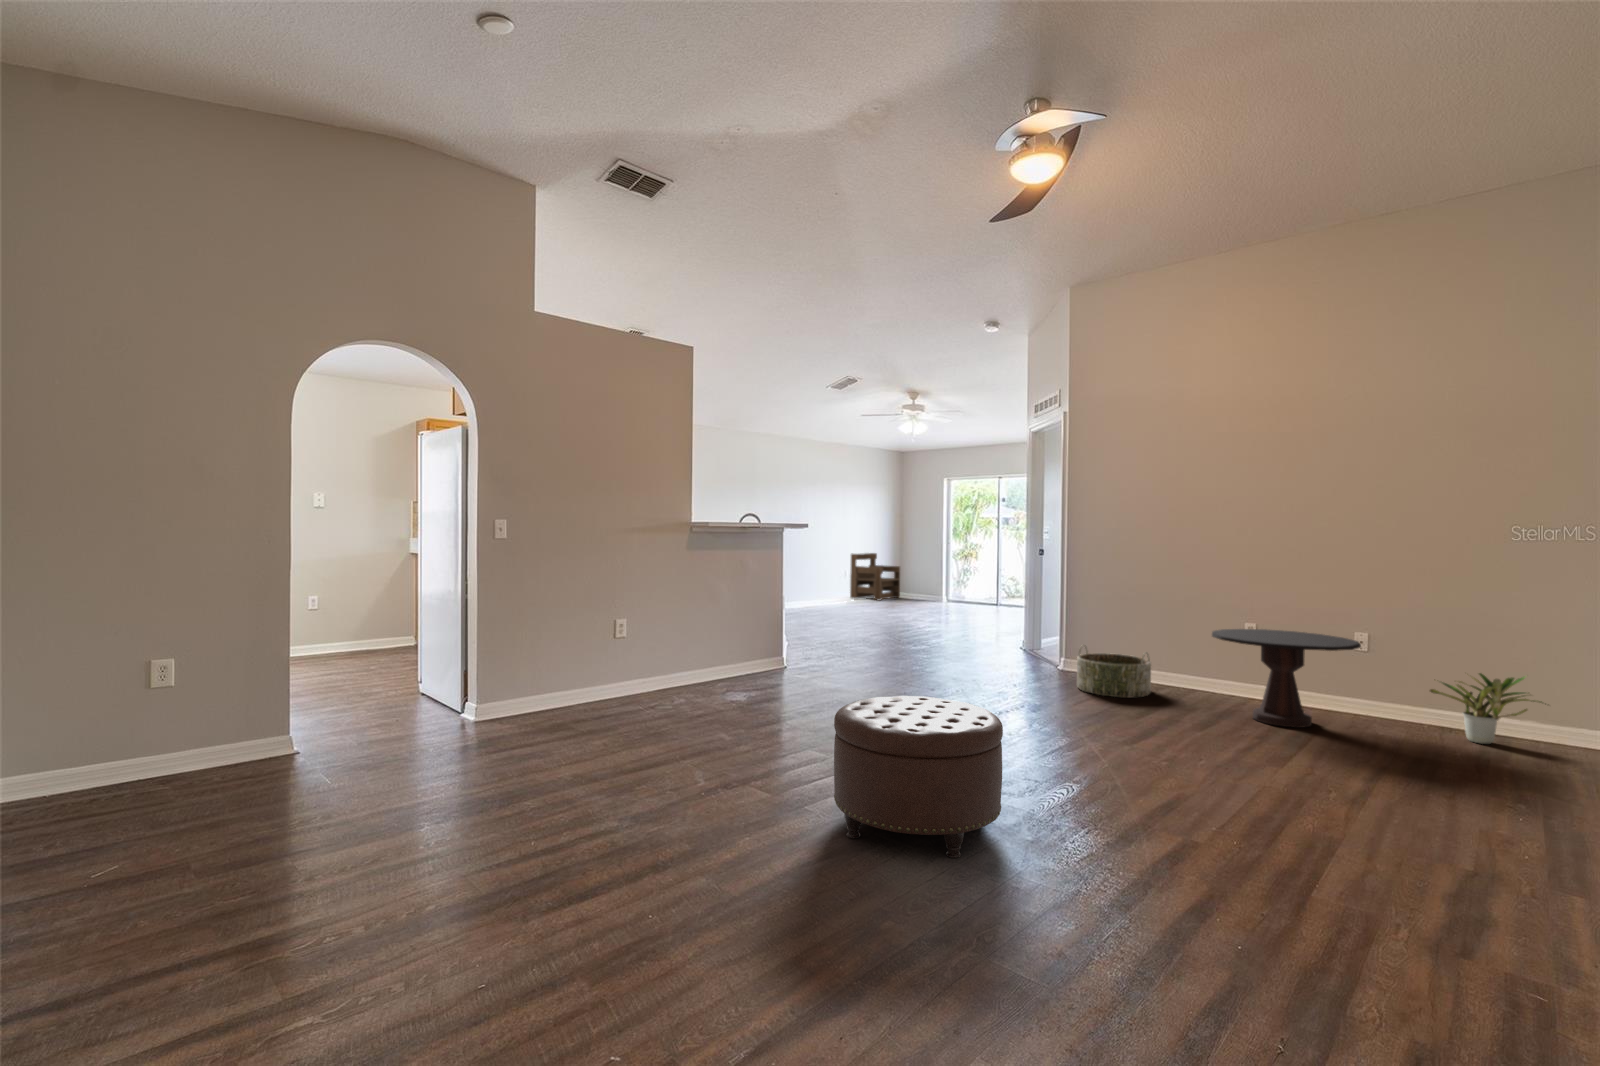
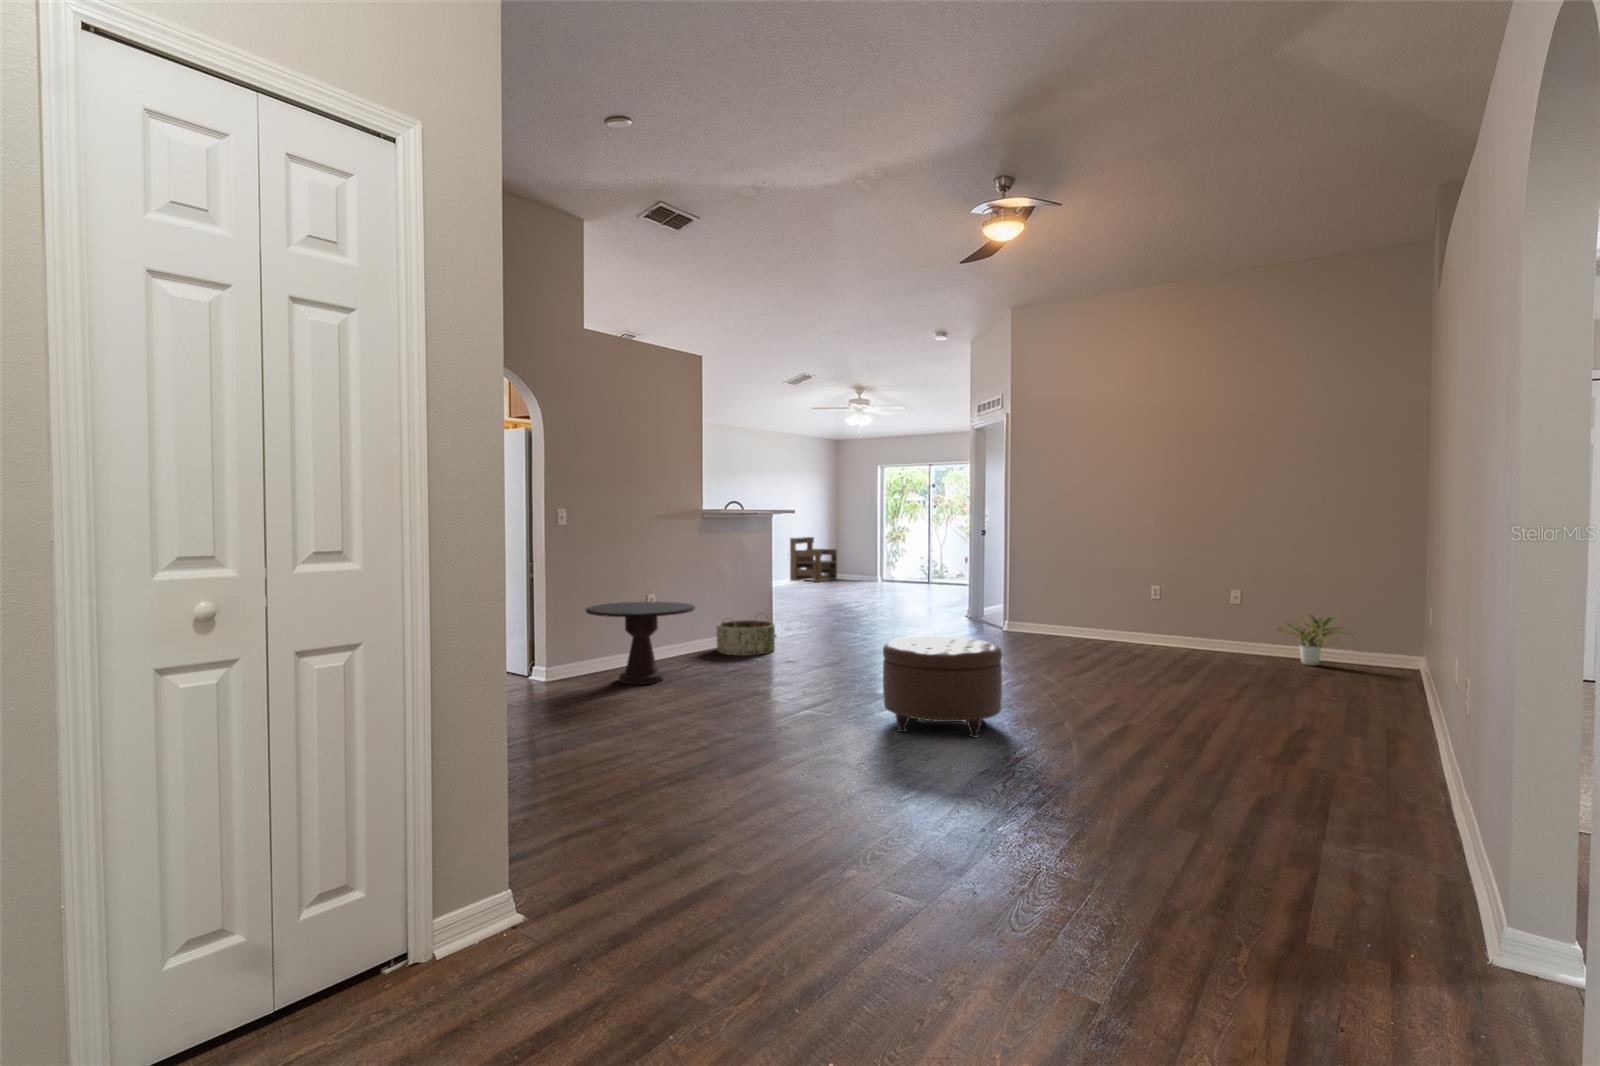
side table: present [1212,629,1361,728] -> present [586,601,695,685]
basket: present [1077,646,1151,698] -> present [717,620,775,655]

